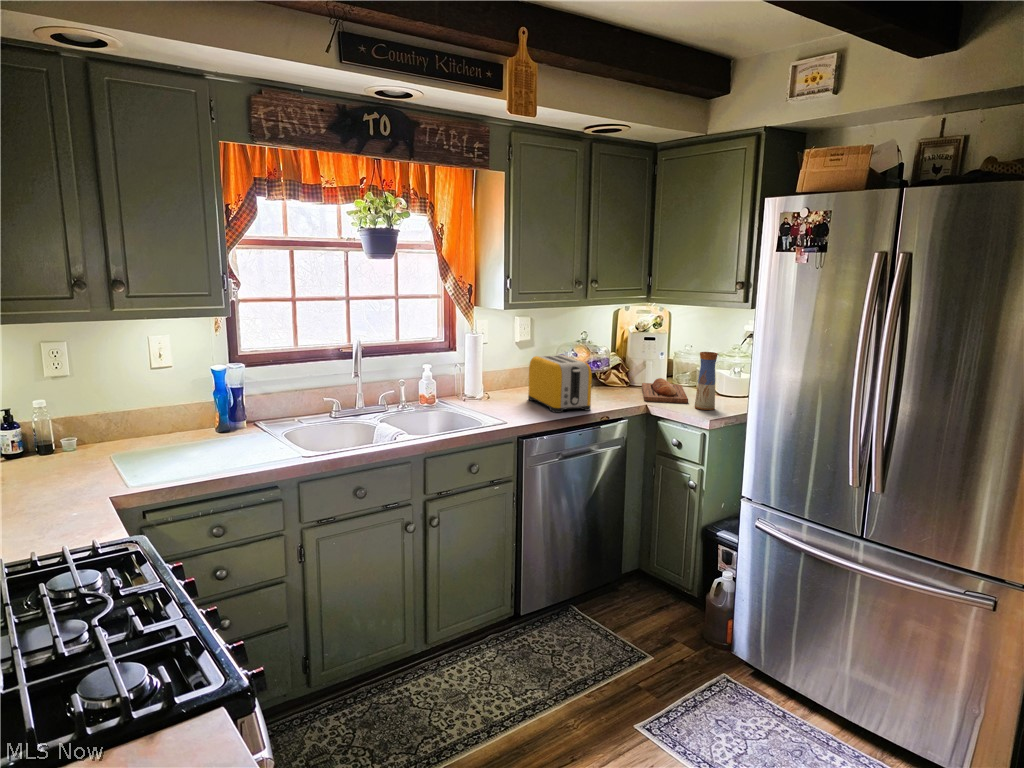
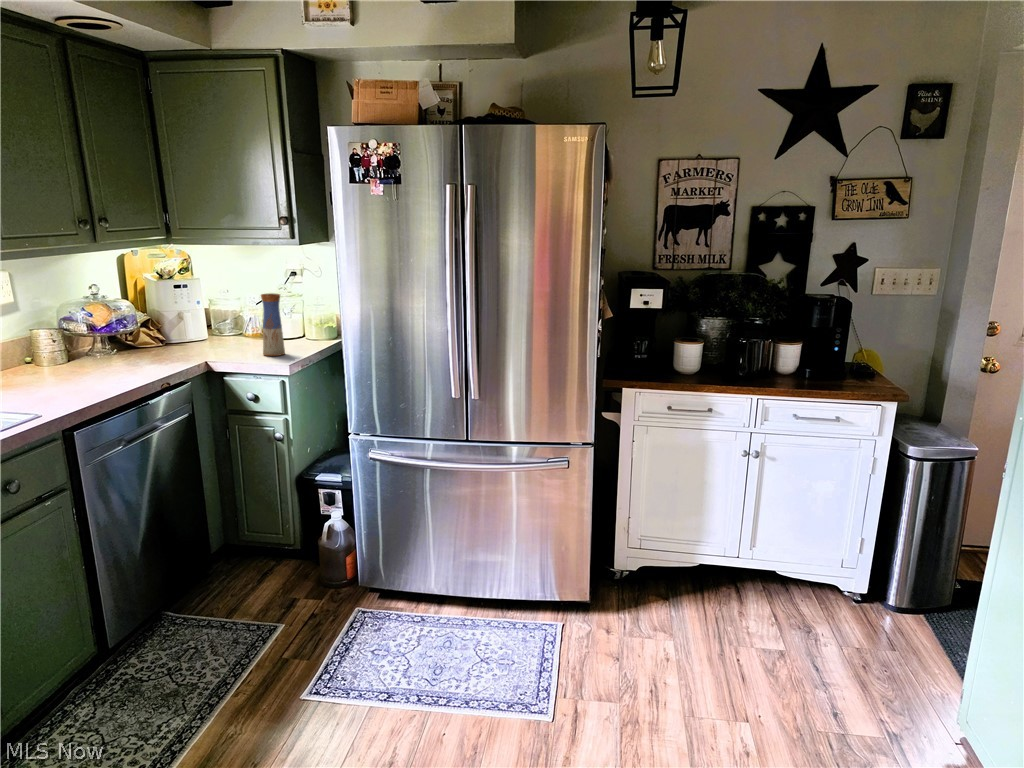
toaster: present [528,355,592,413] -> none [38,314,146,387]
bread loaf: present [642,378,688,403] -> none [183,330,252,357]

